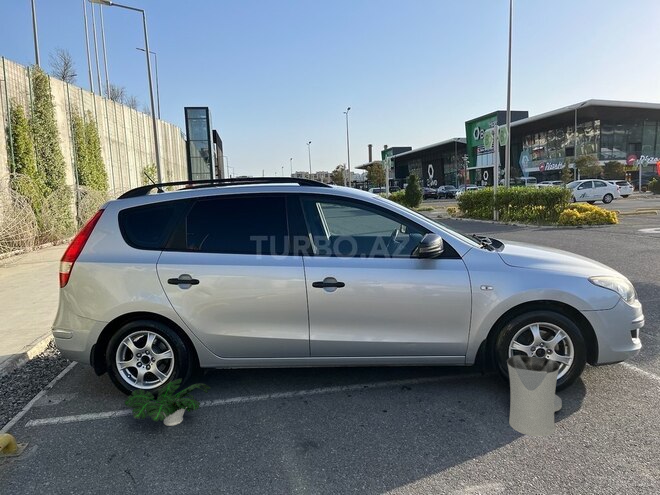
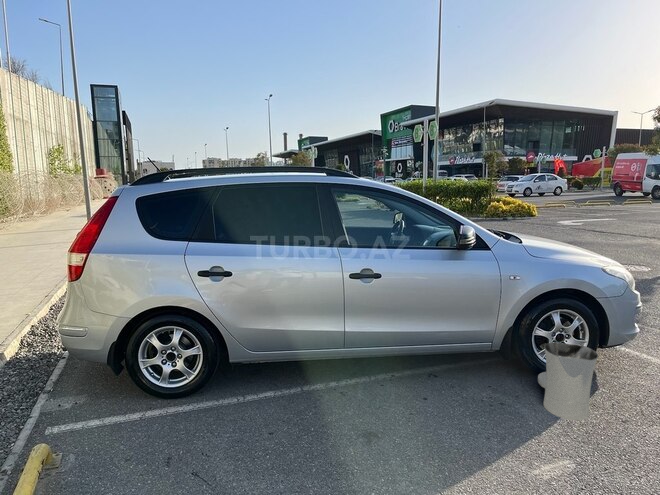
potted plant: present [125,378,211,426] -> none [156,375,245,427]

